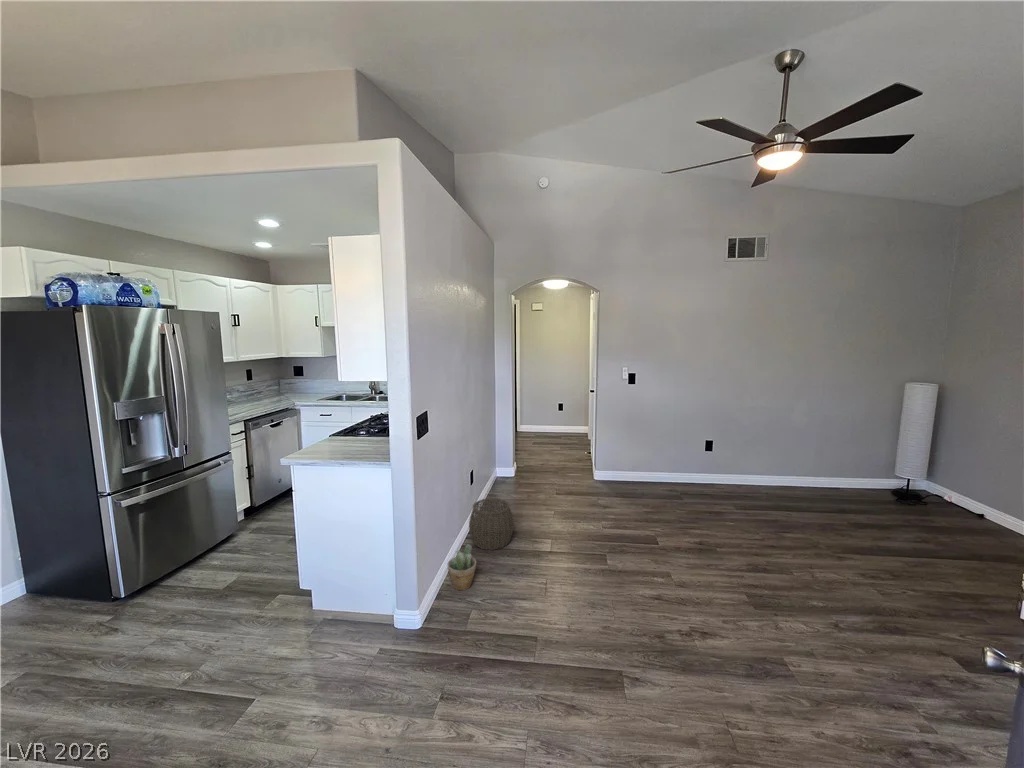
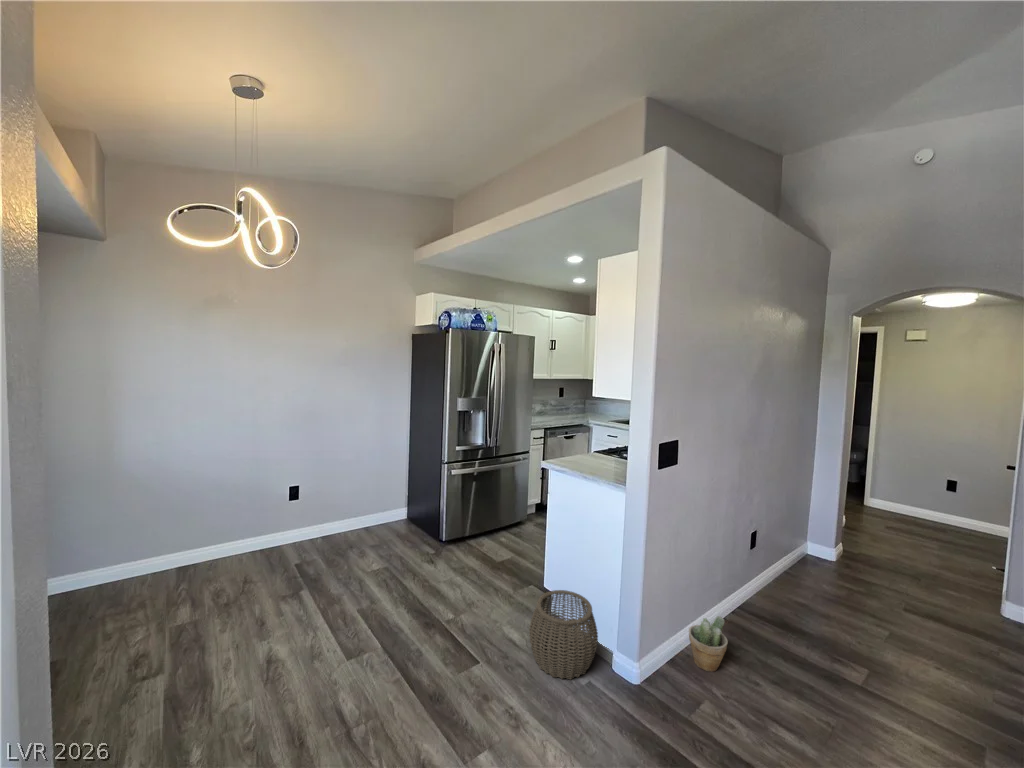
woven basket: present [469,498,514,550] -> present [529,590,598,679]

